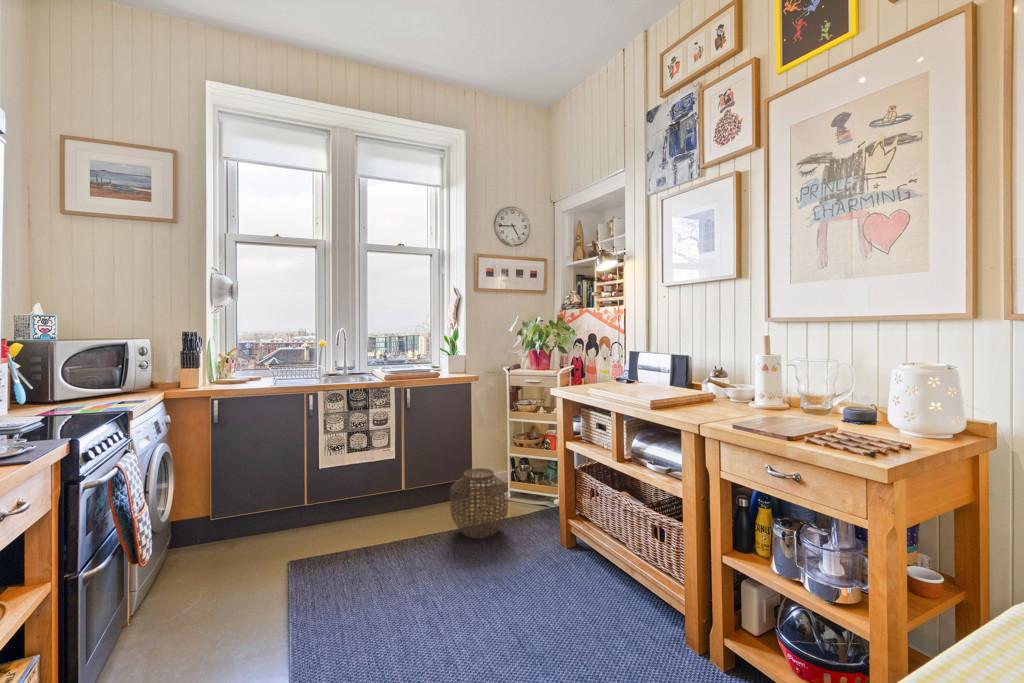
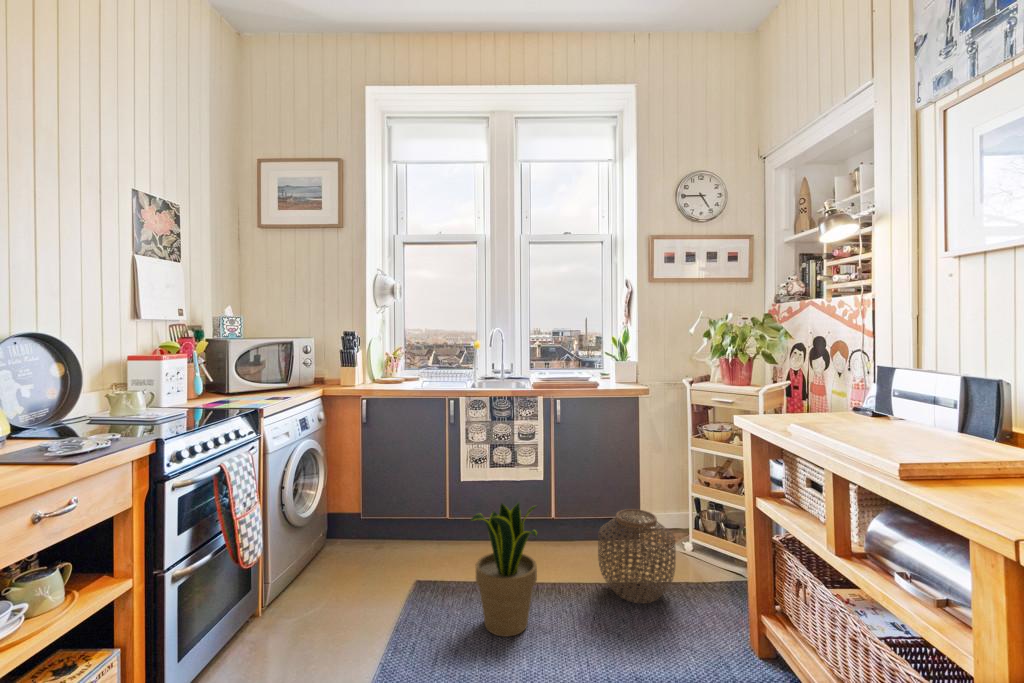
potted plant: none [356,472,414,584] -> present [471,502,537,637]

